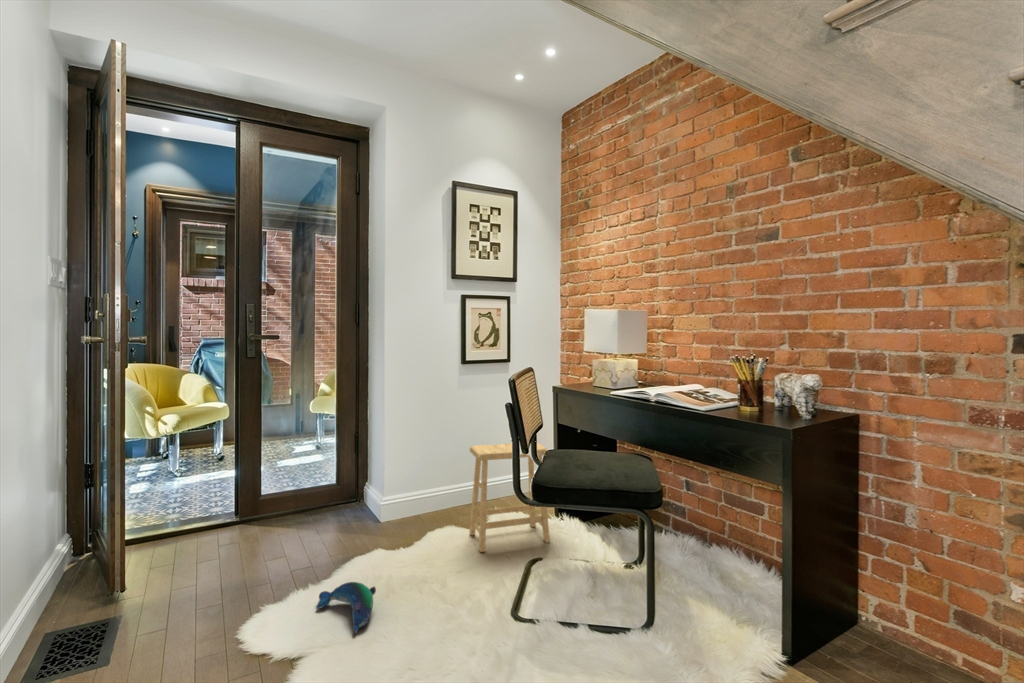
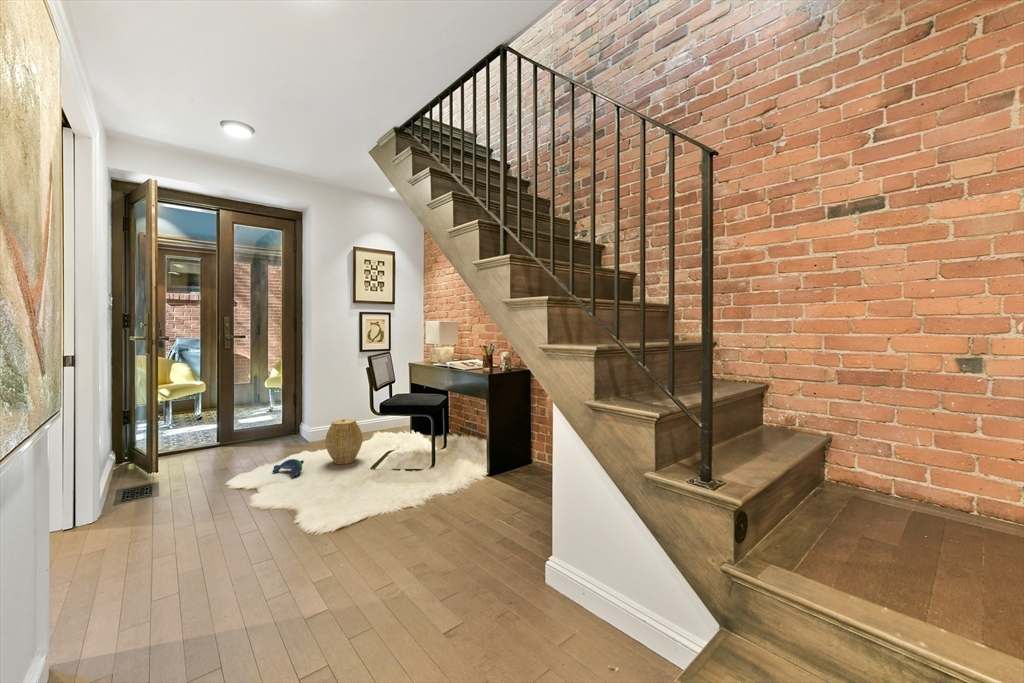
footstool: present [469,443,550,552] -> none [360,394,404,451]
woven basket: none [415,496,485,593] -> present [325,419,362,464]

